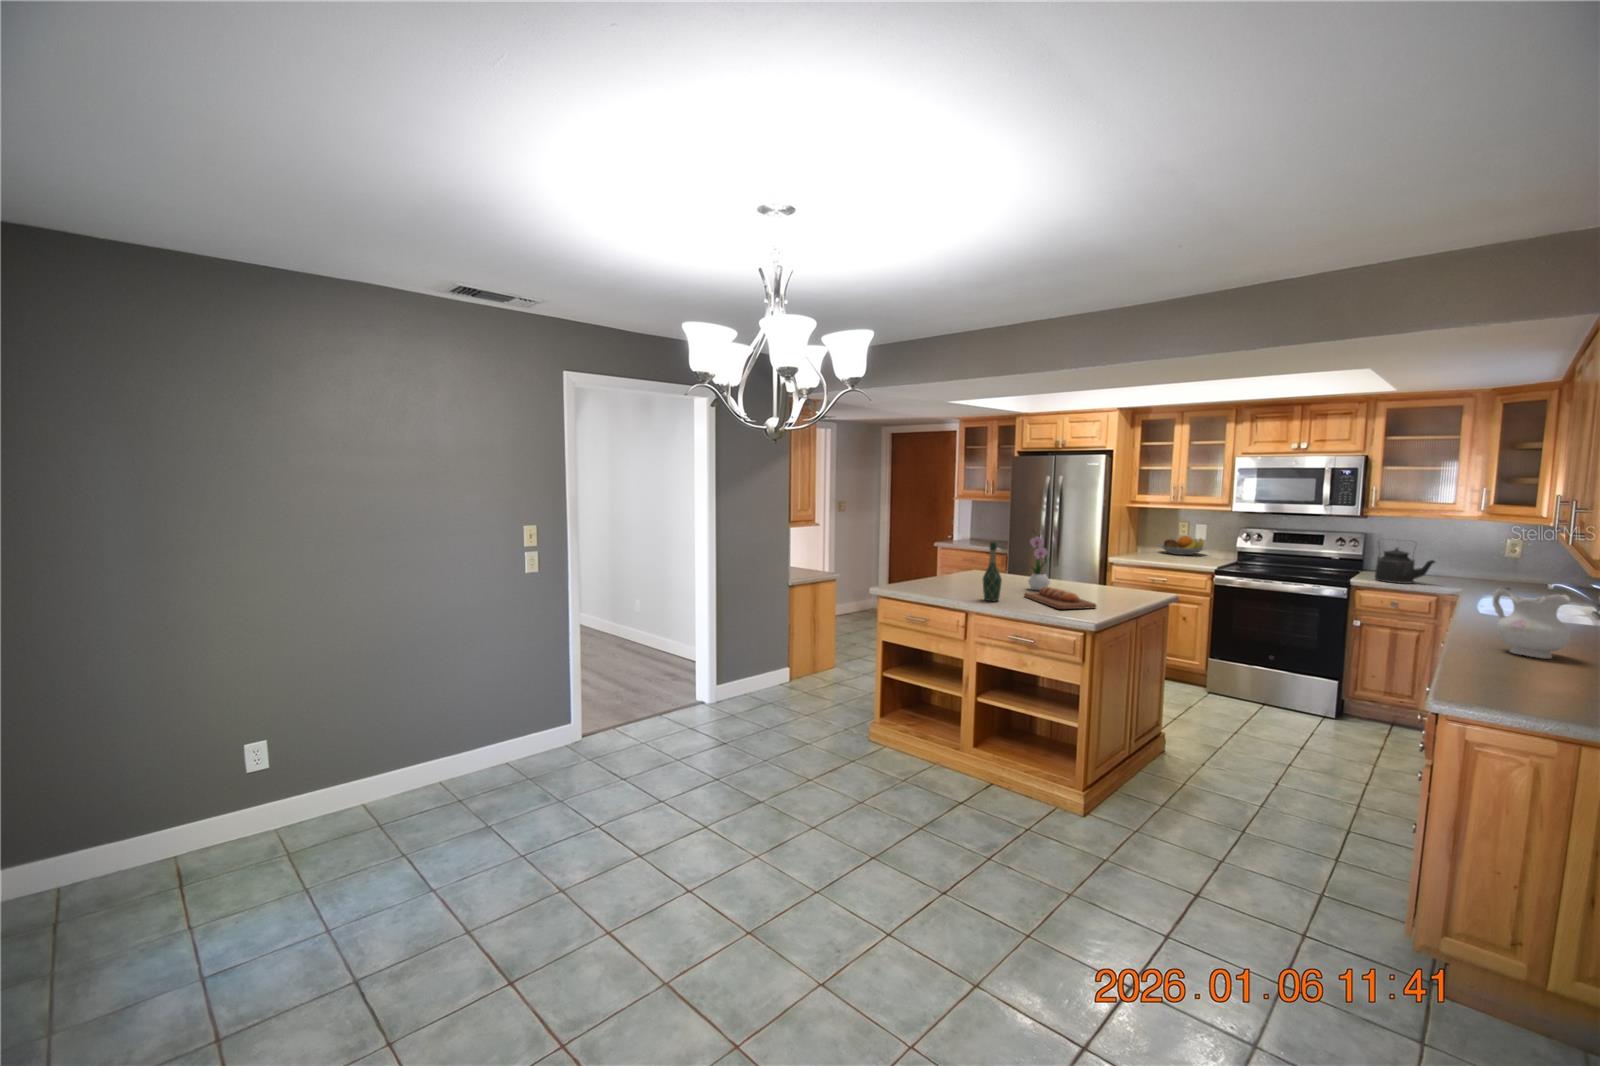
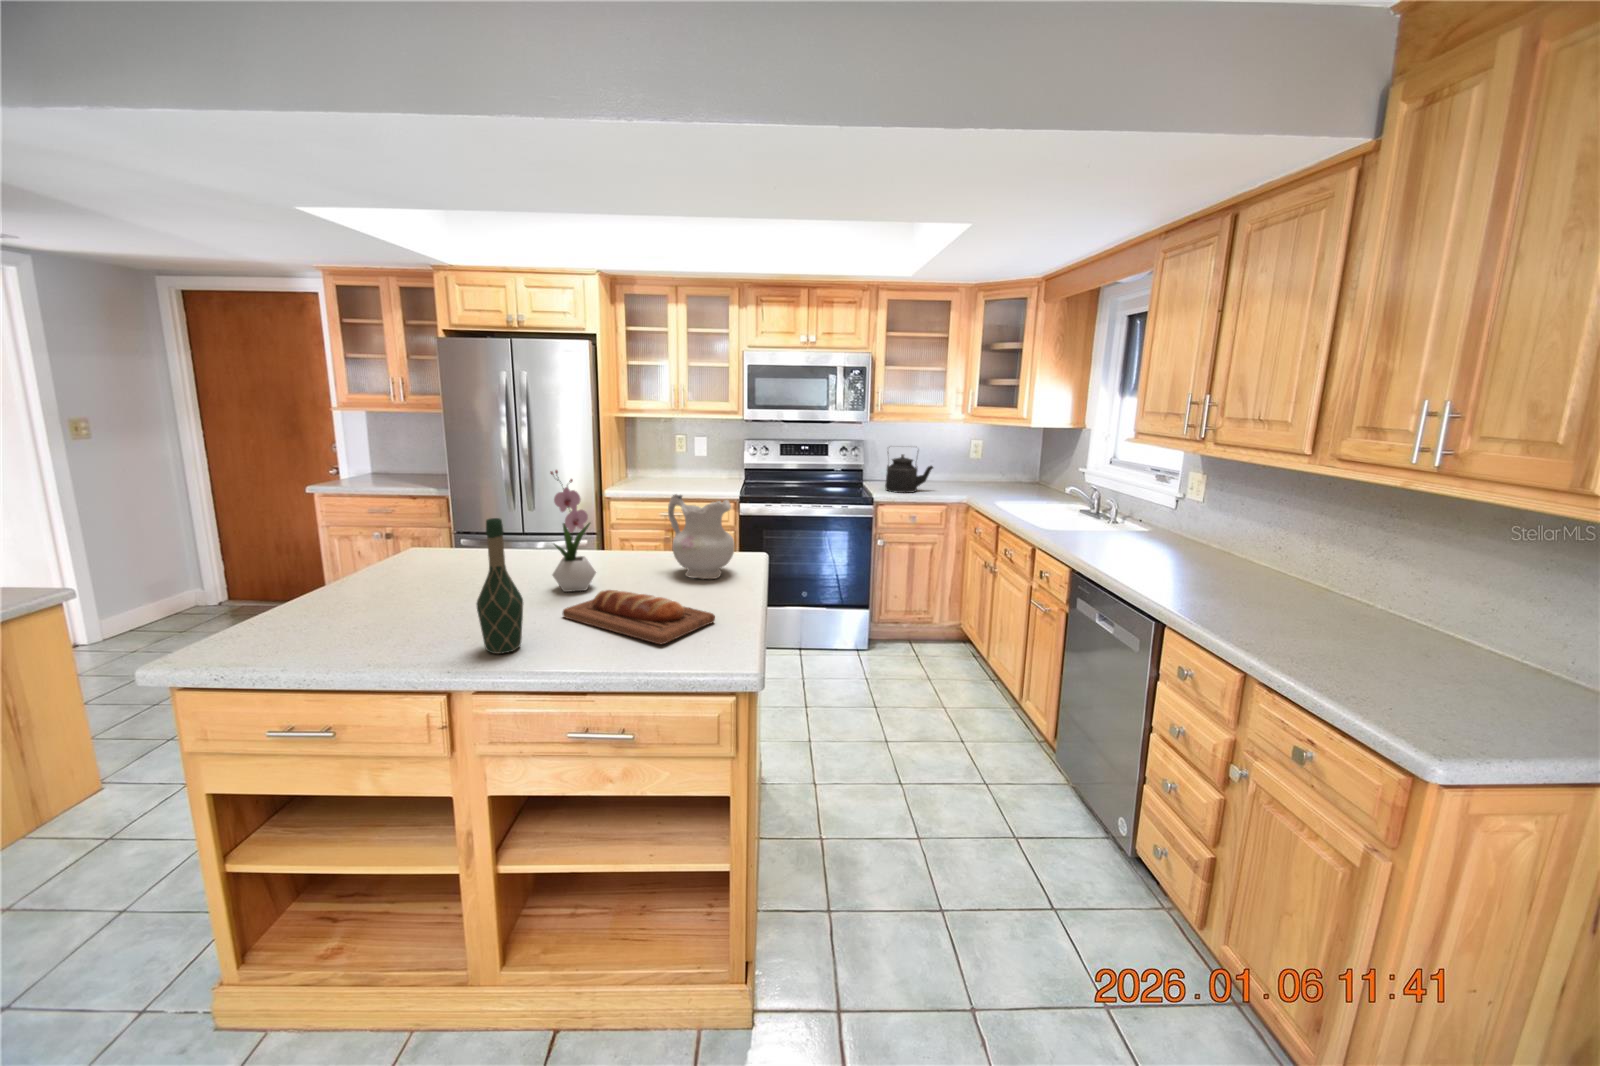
fruit bowl: present [1159,536,1205,555] -> none [654,452,709,476]
ceramic pitcher: present [1492,586,1571,659] -> present [668,494,734,579]

